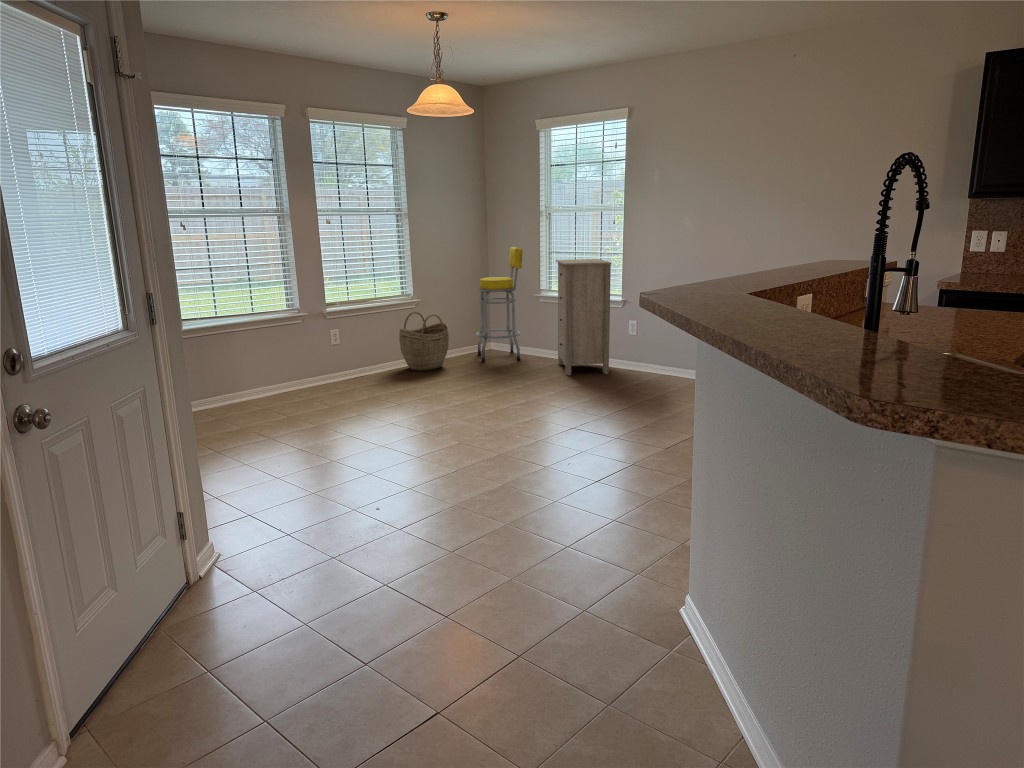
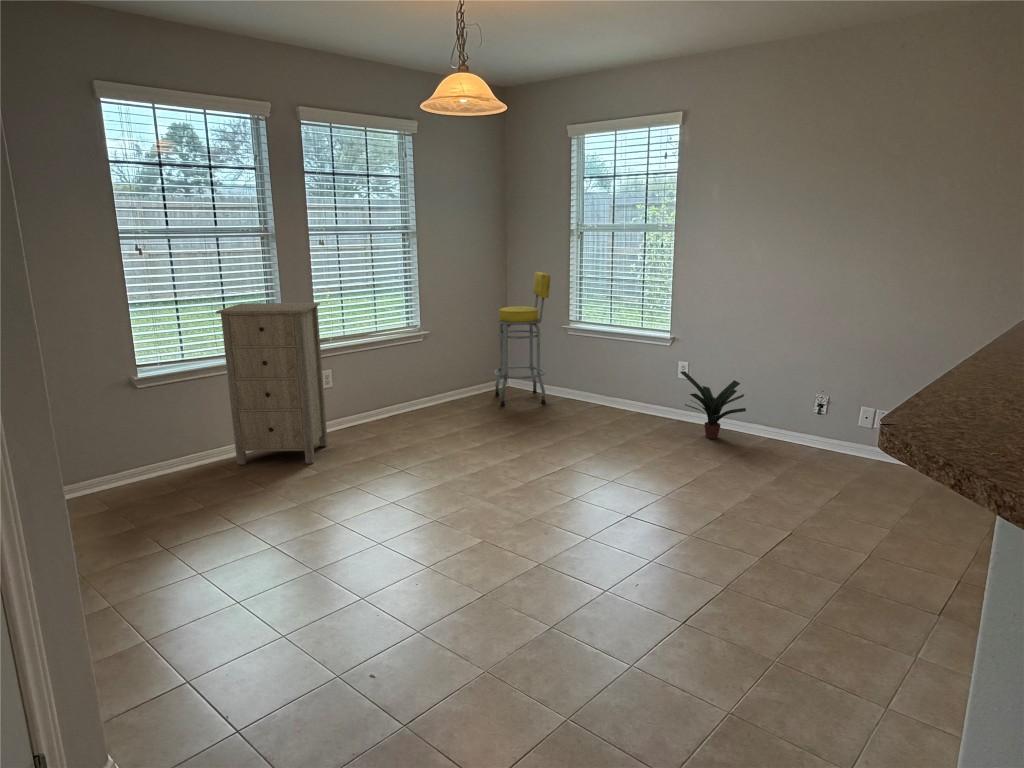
storage cabinet: present [556,259,611,375] -> present [216,303,328,464]
woven basket: present [399,312,449,371] -> none [405,348,463,418]
potted plant: none [629,327,682,382] -> present [680,371,746,439]

